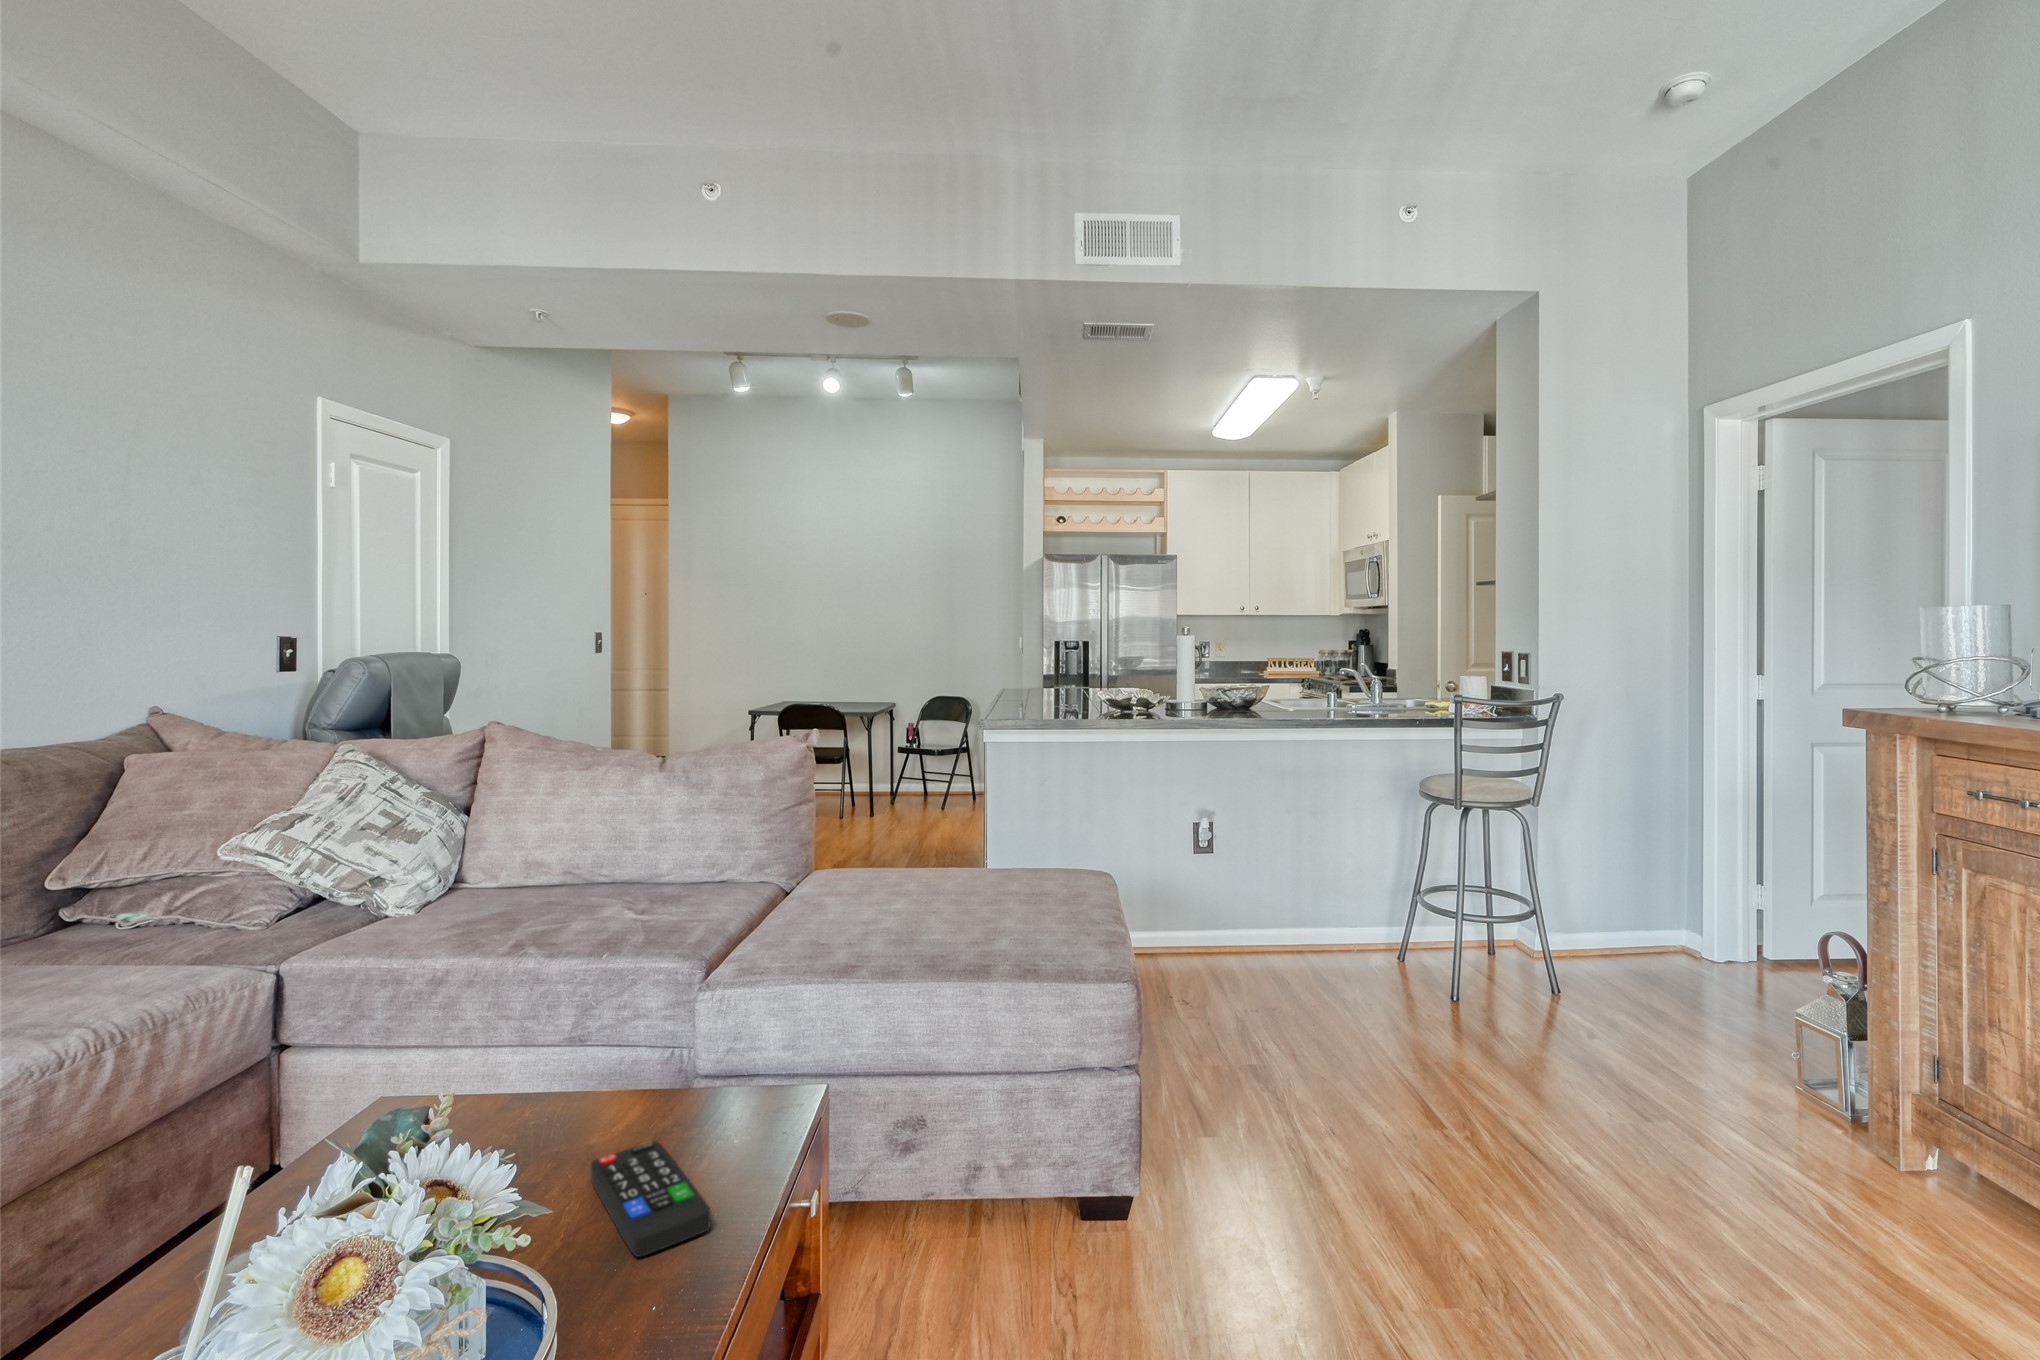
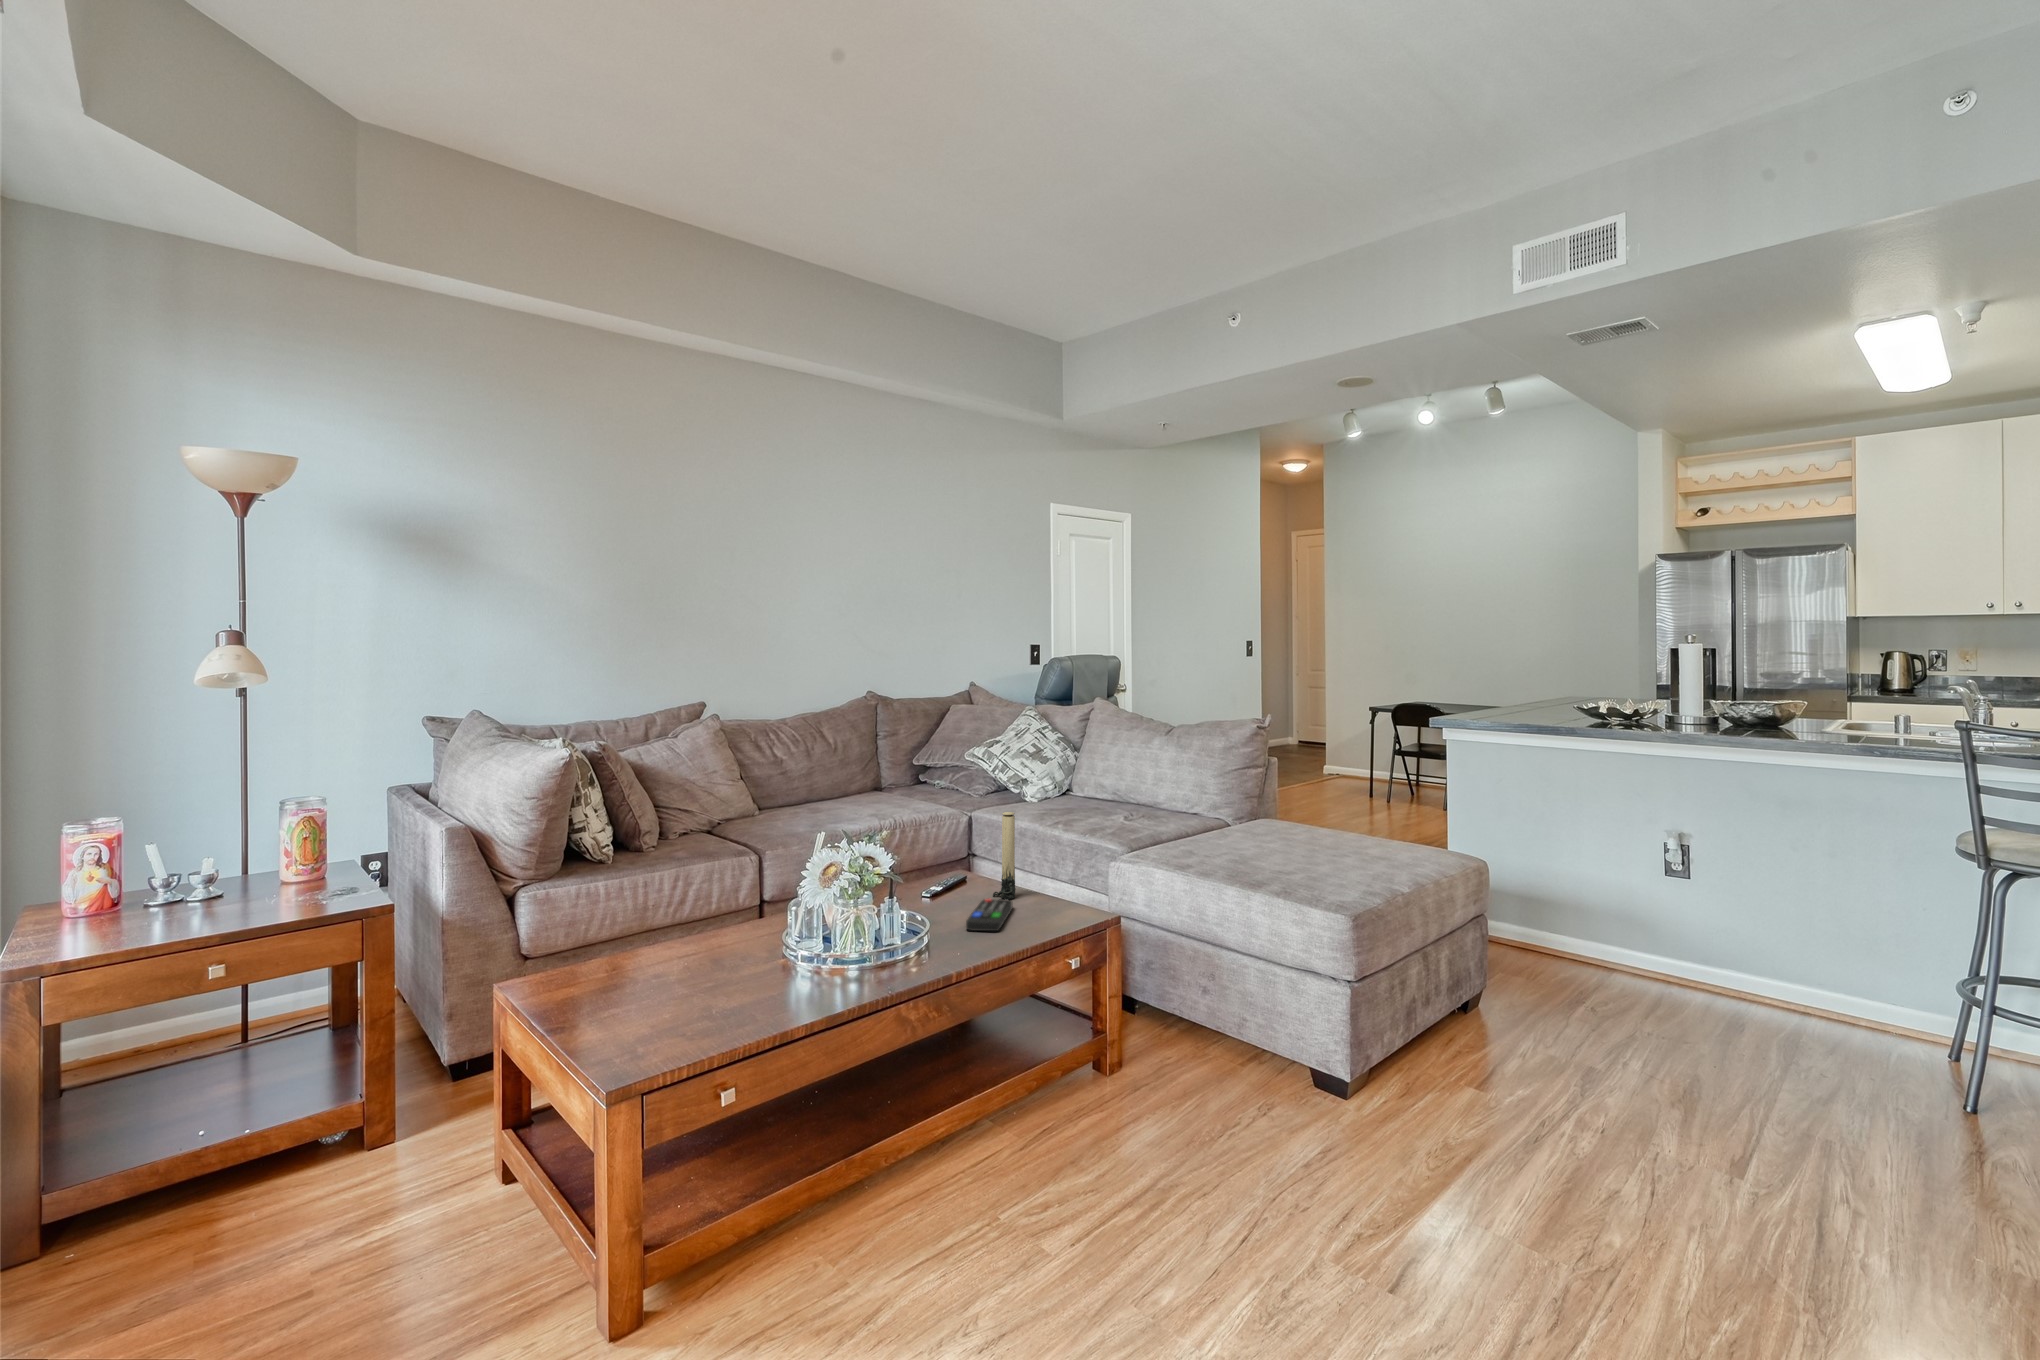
candle: none [576,958,631,1143] -> present [993,812,1016,899]

